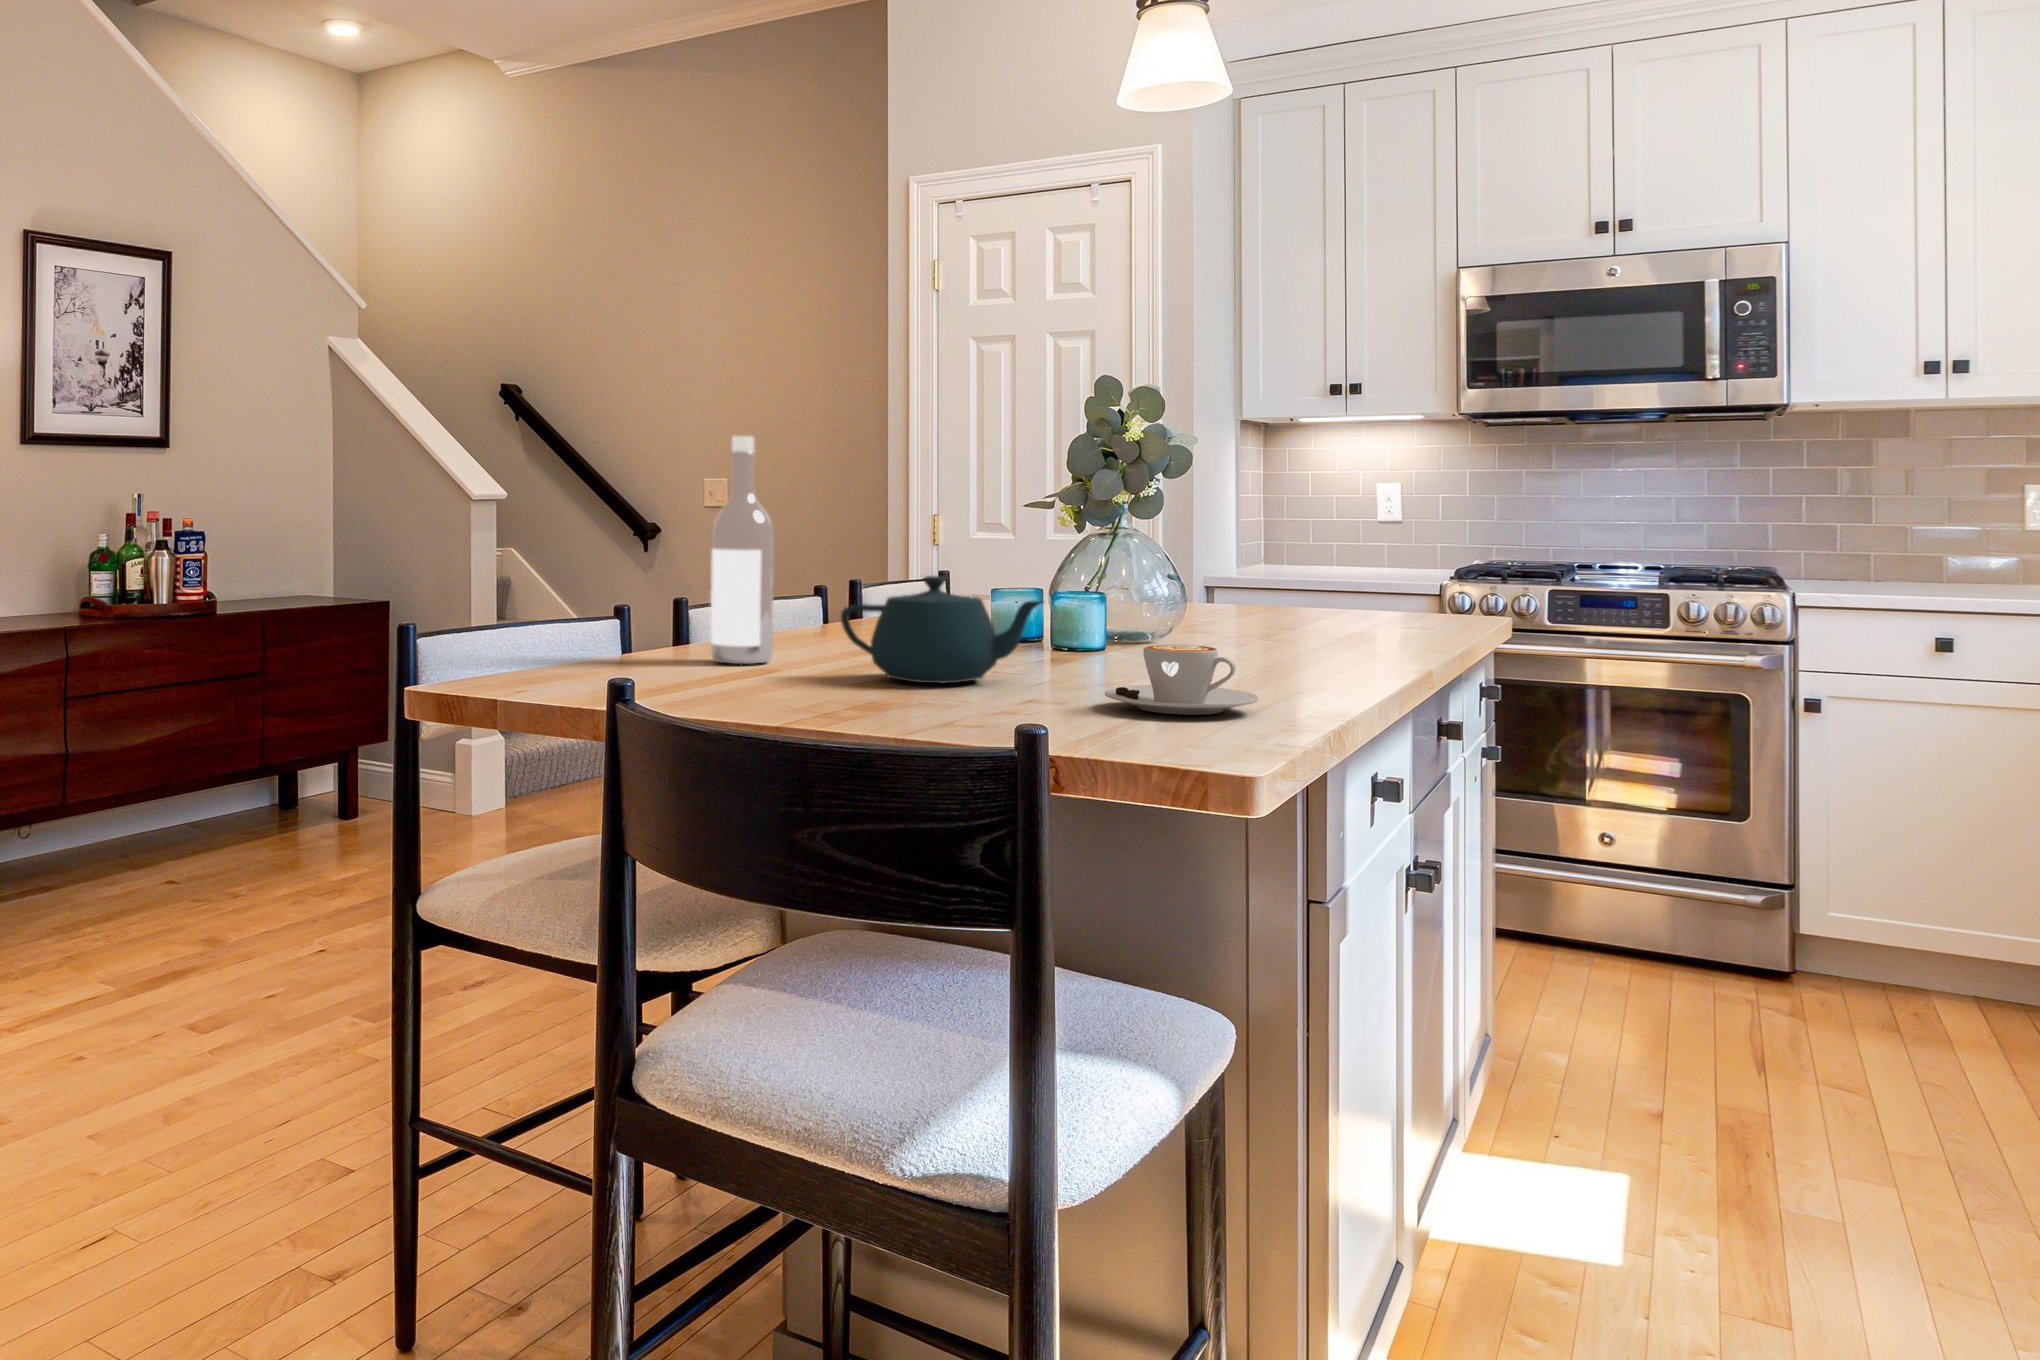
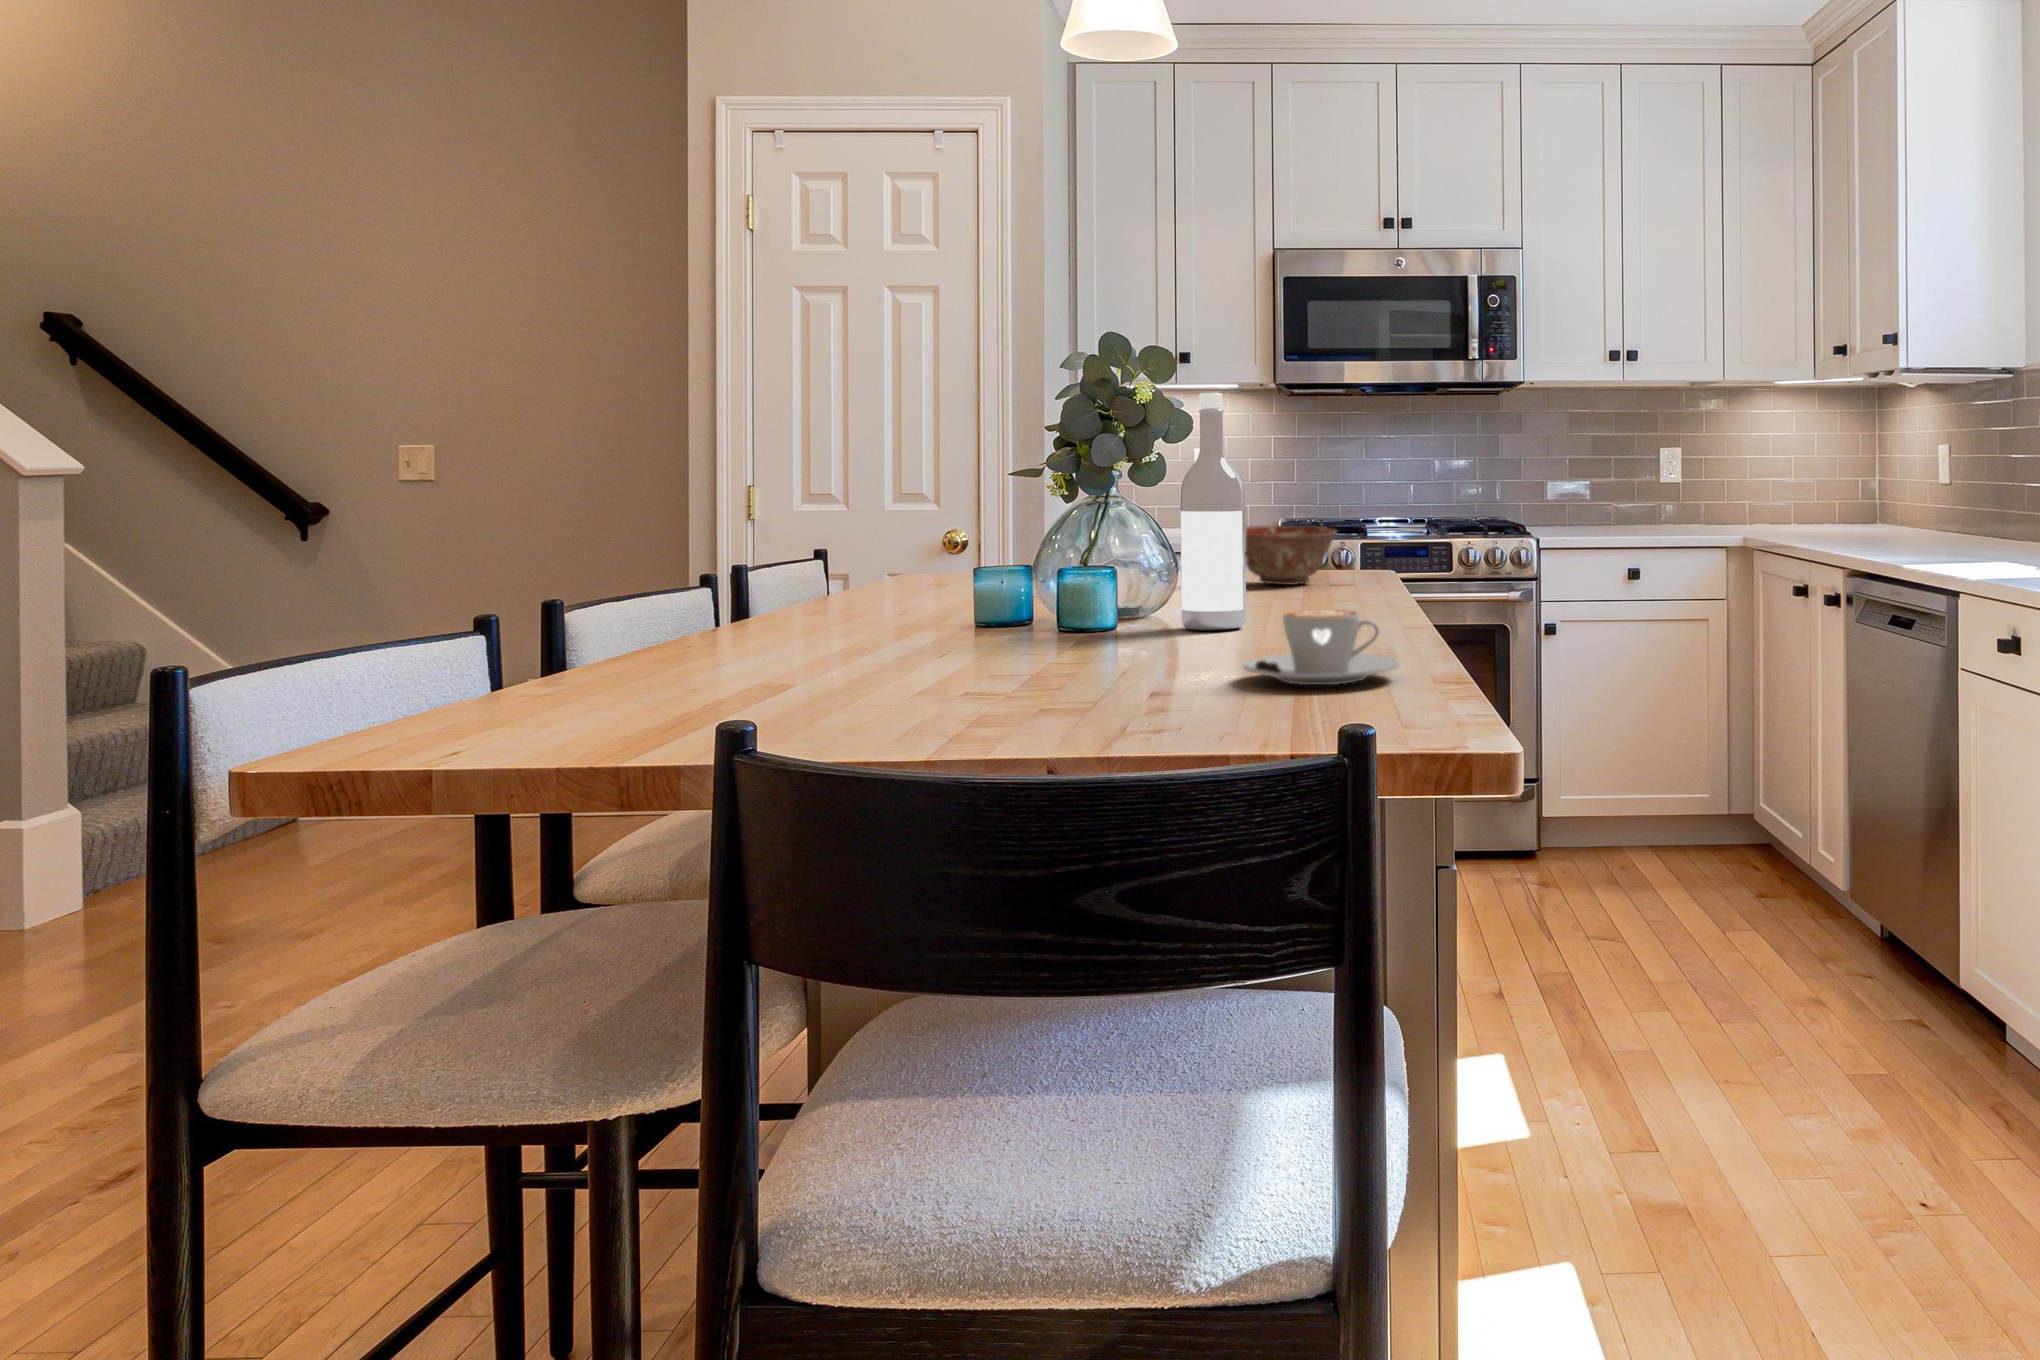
wine bottle: present [711,436,773,664] -> present [1180,393,1246,630]
ceramic bowl: none [1296,566,1414,628] -> present [1245,526,1337,585]
teapot: present [841,576,1043,683] -> none [879,549,1134,677]

